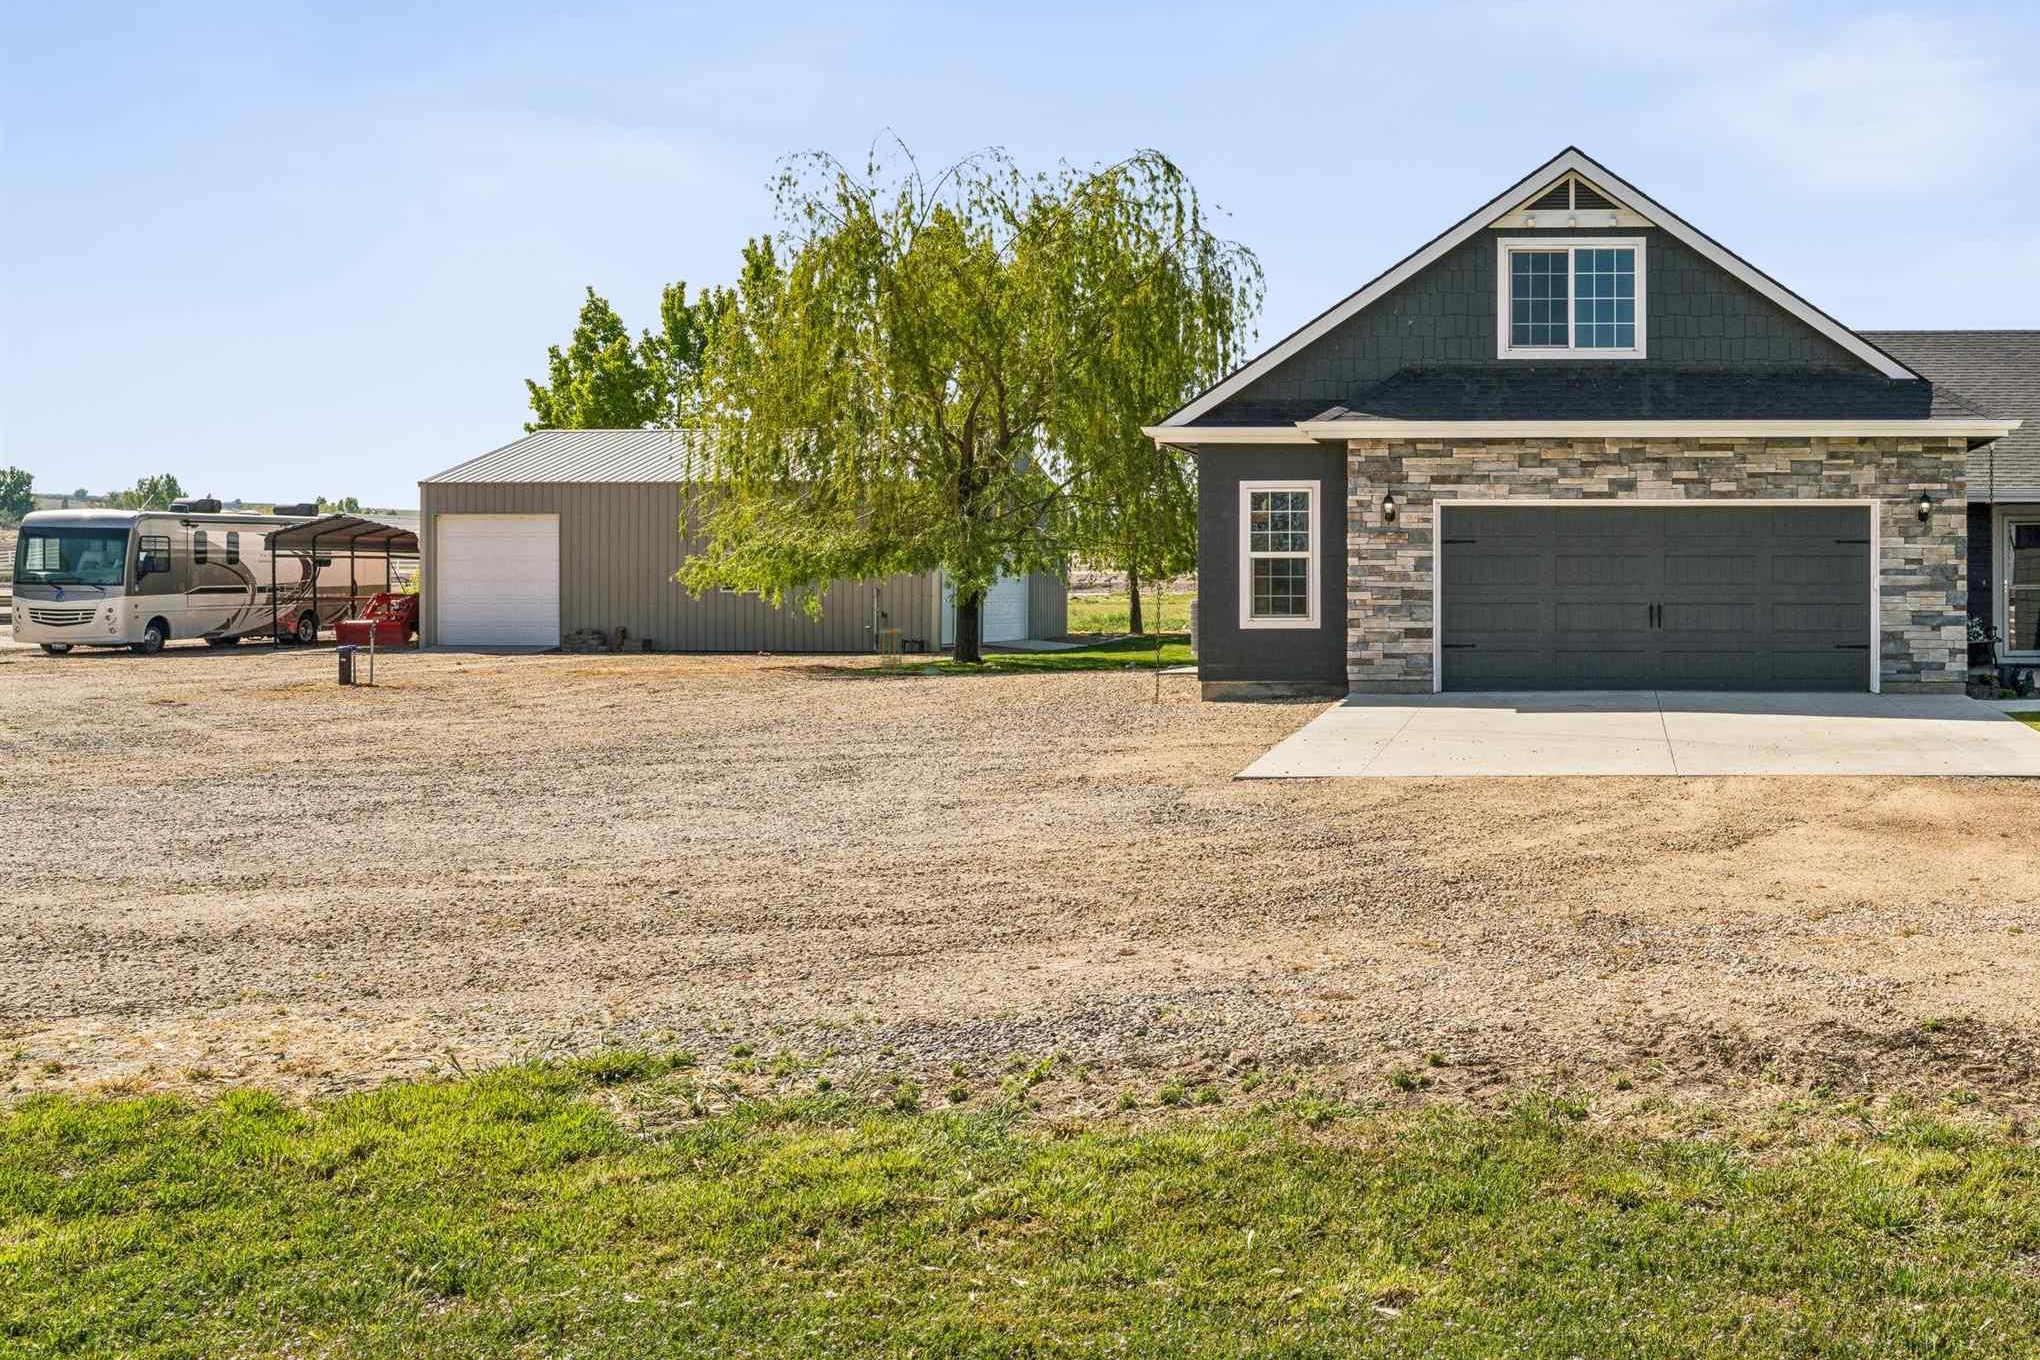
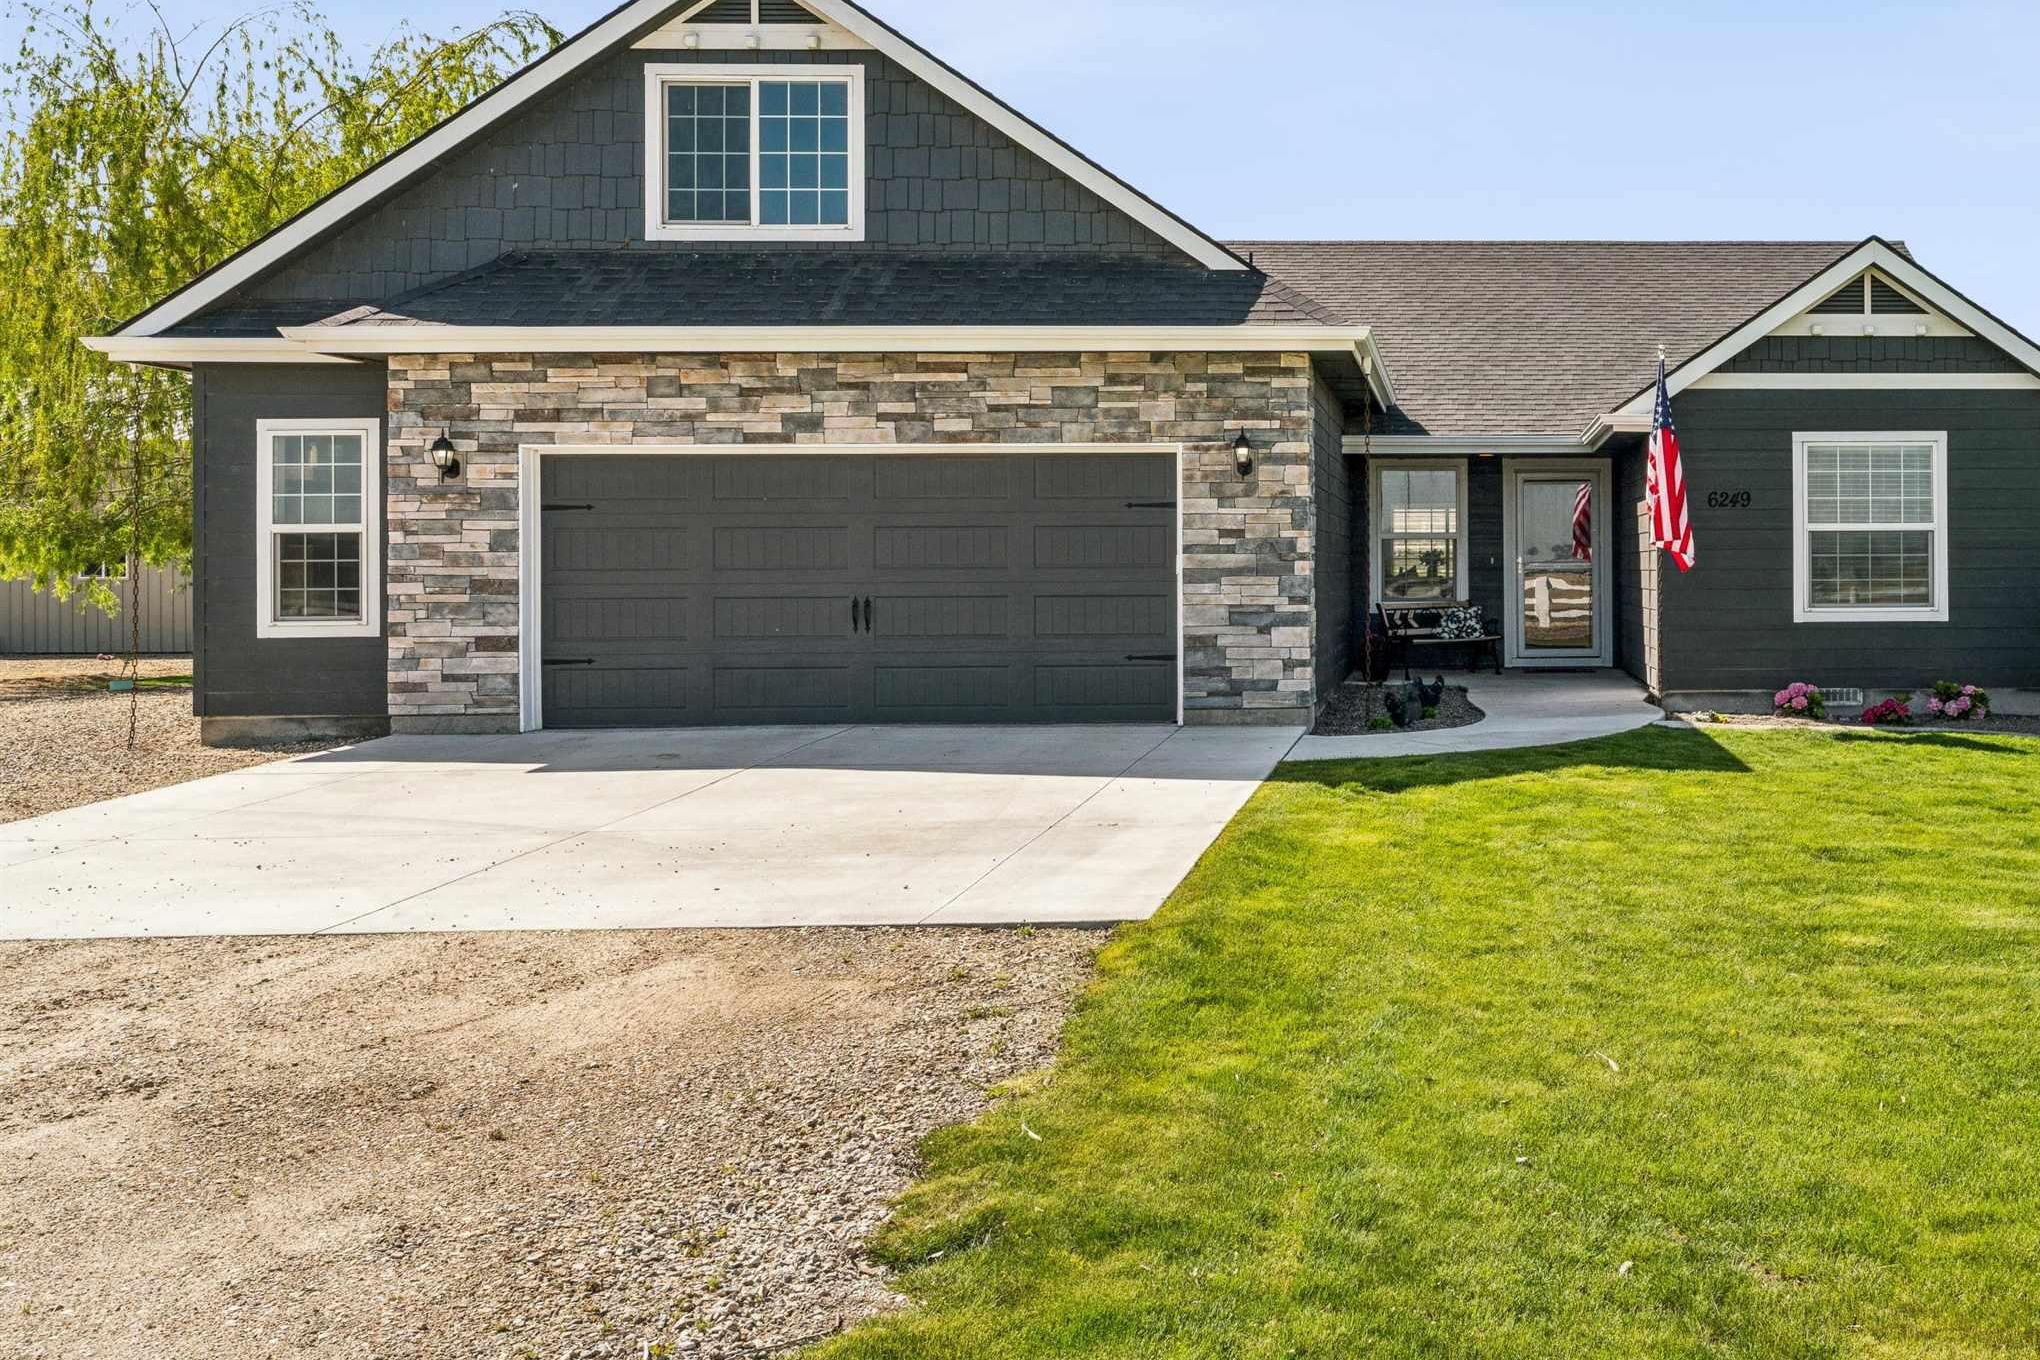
side table: present [881,630,903,673] -> none [46,630,87,690]

